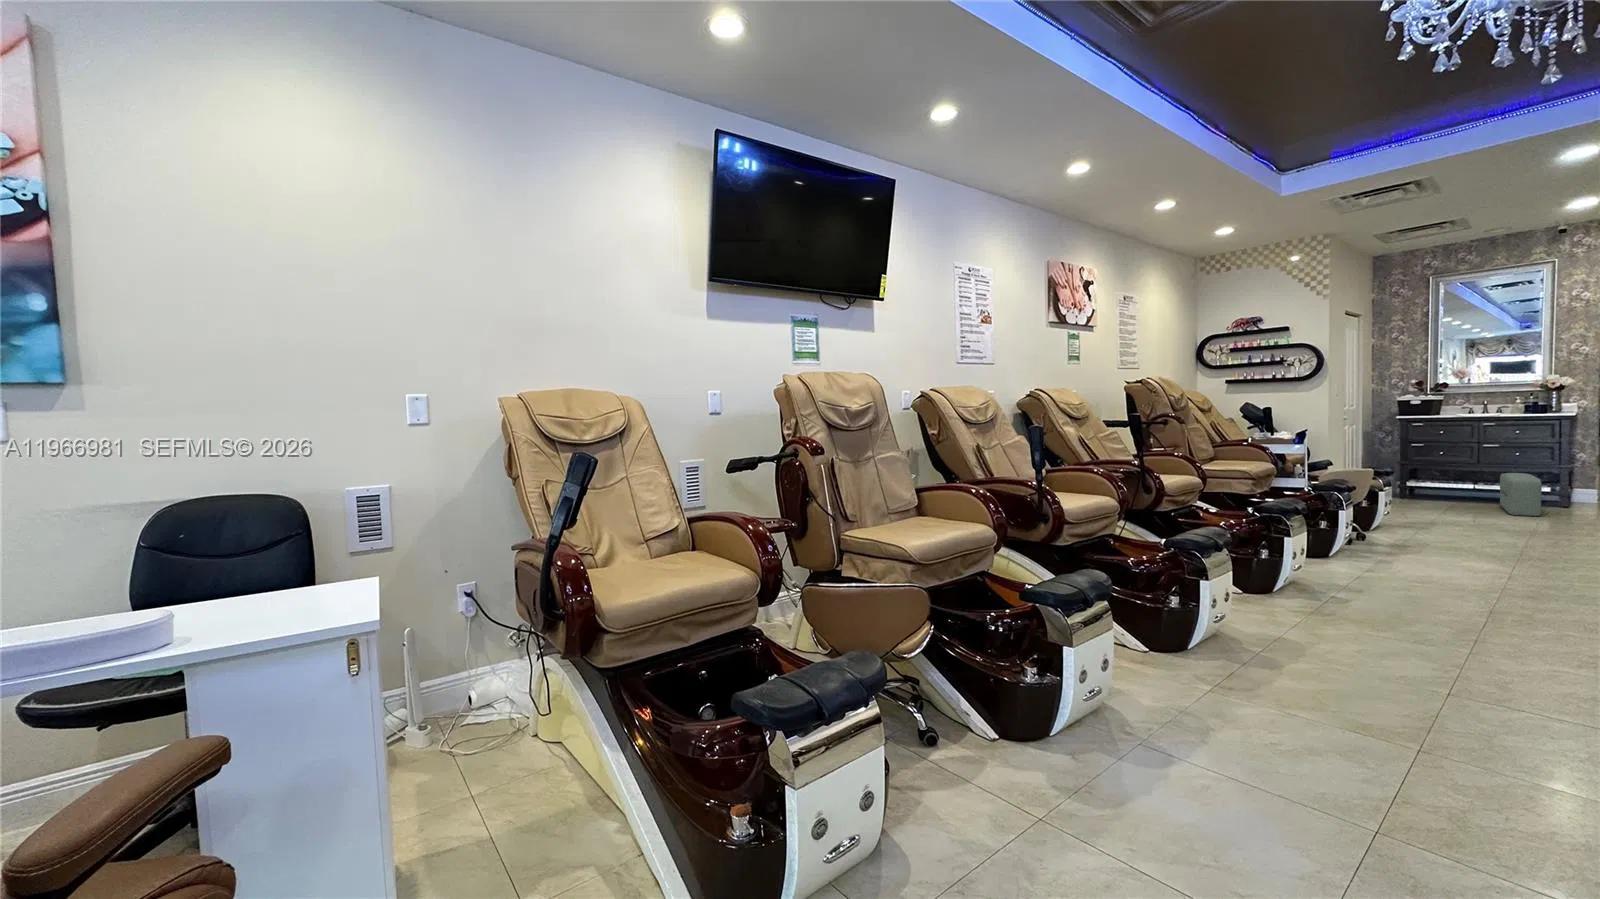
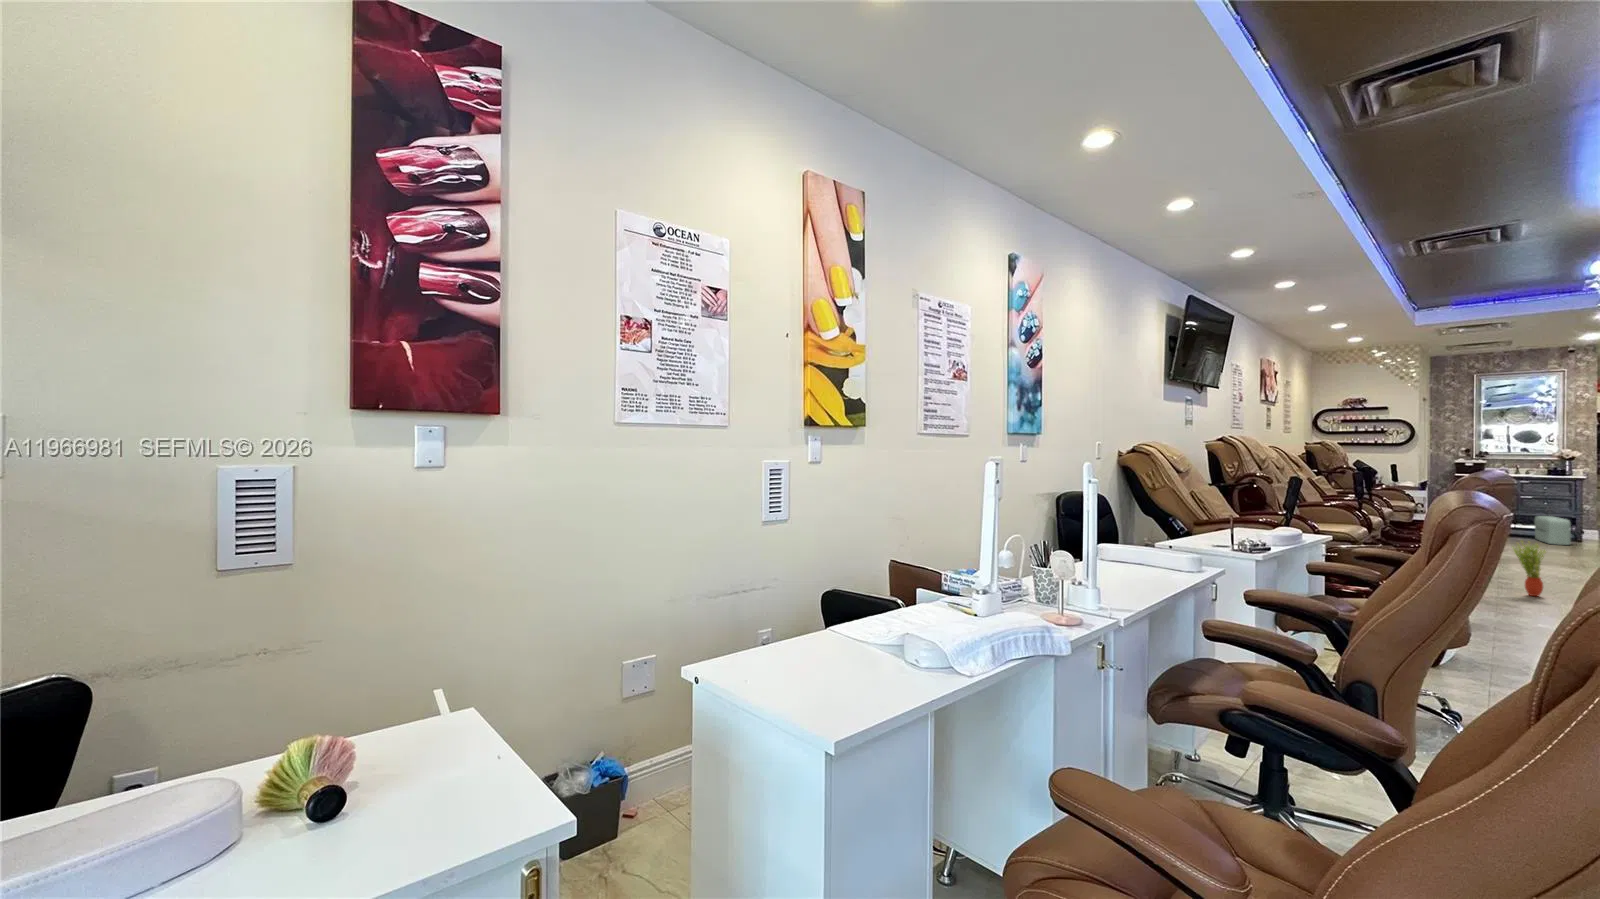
potted plant: none [1316,537,1368,637] -> present [1513,541,1546,596]

